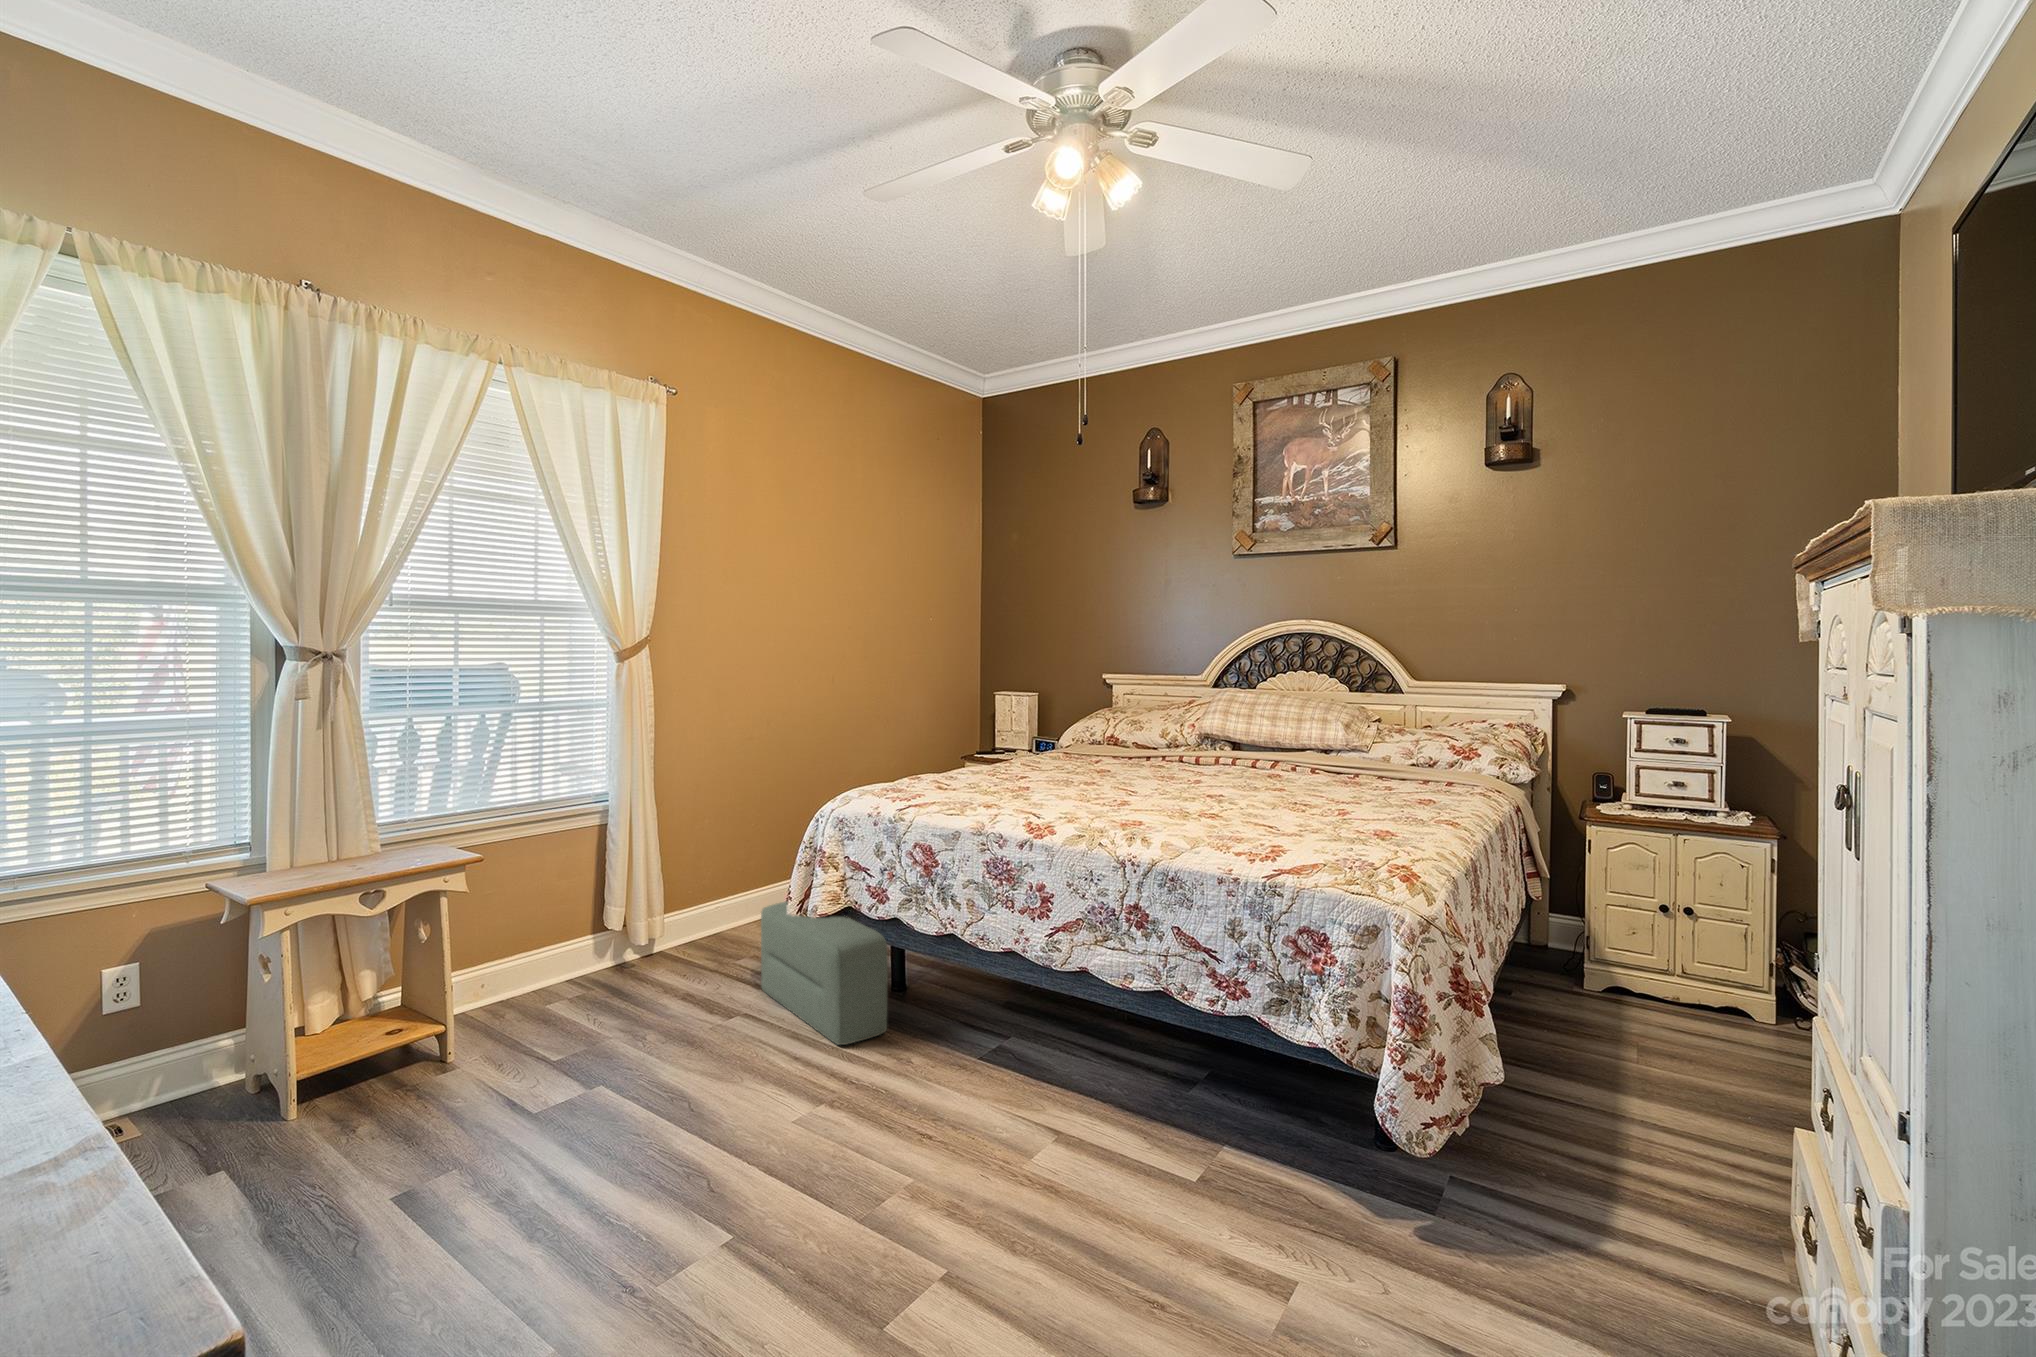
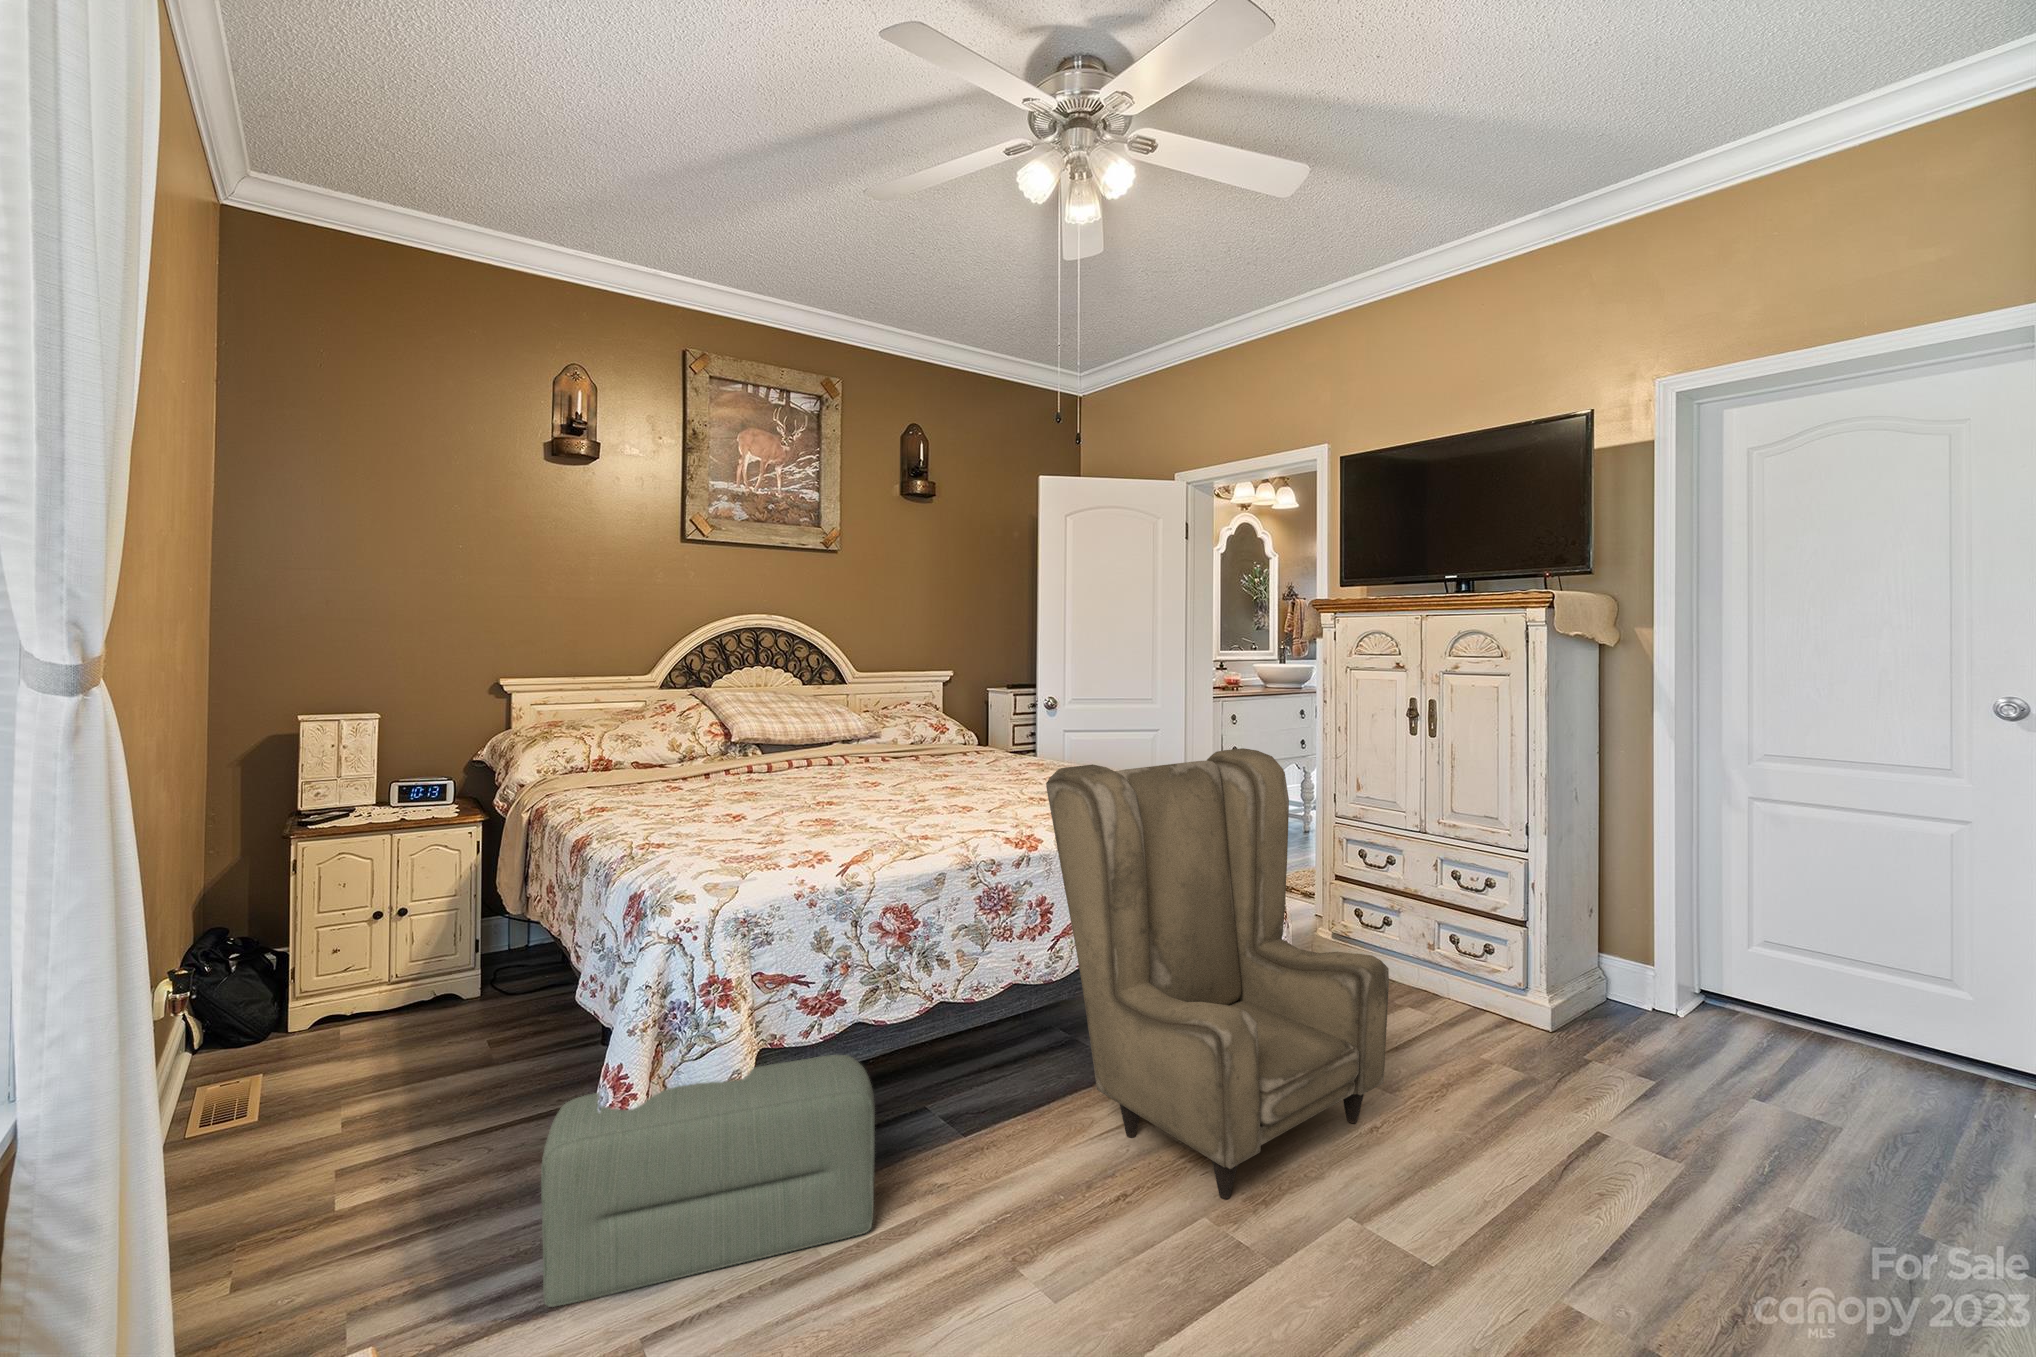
armchair: none [897,759,1279,1268] -> present [1046,748,1389,1199]

